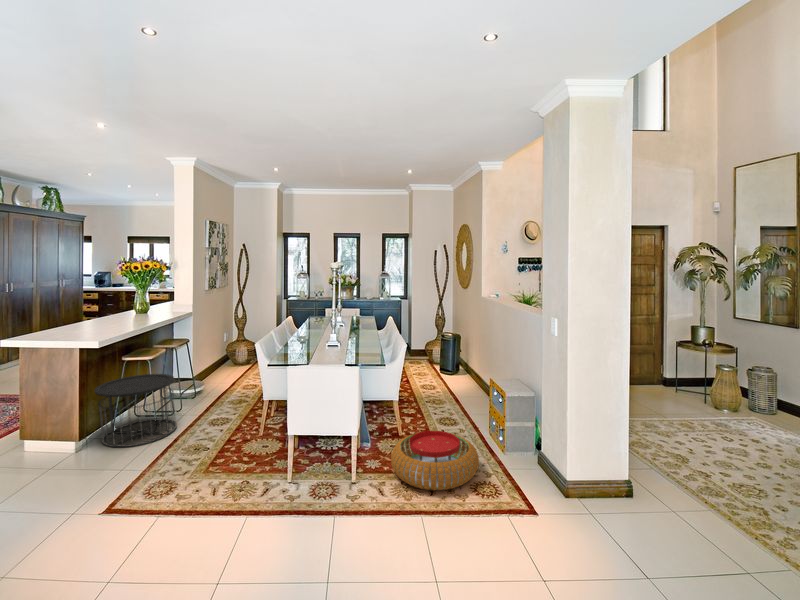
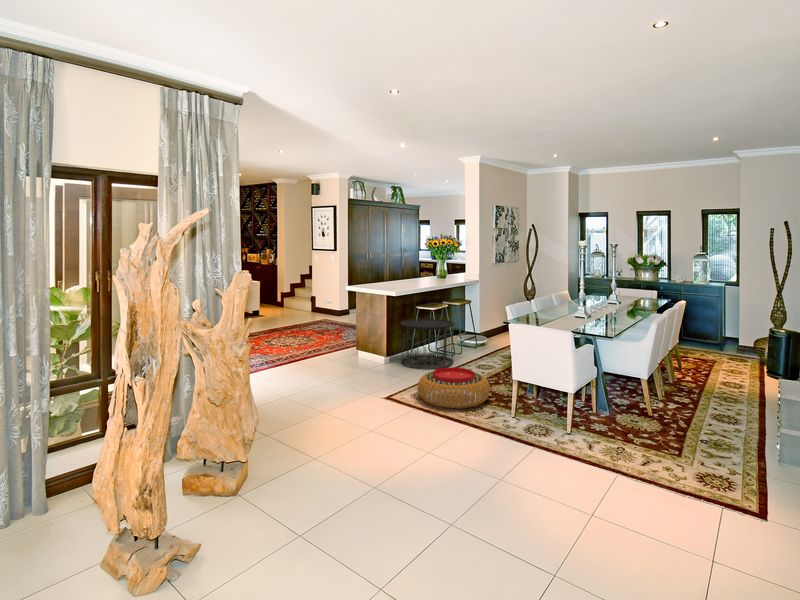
pouf: present [391,431,479,490] -> present [417,367,490,408]

